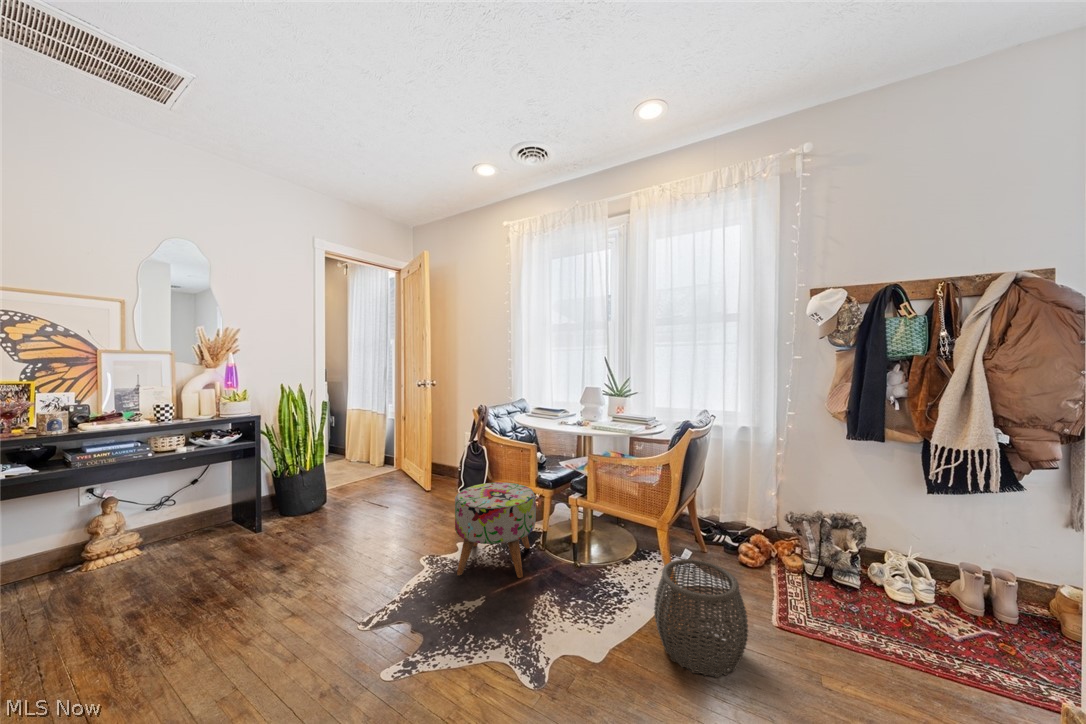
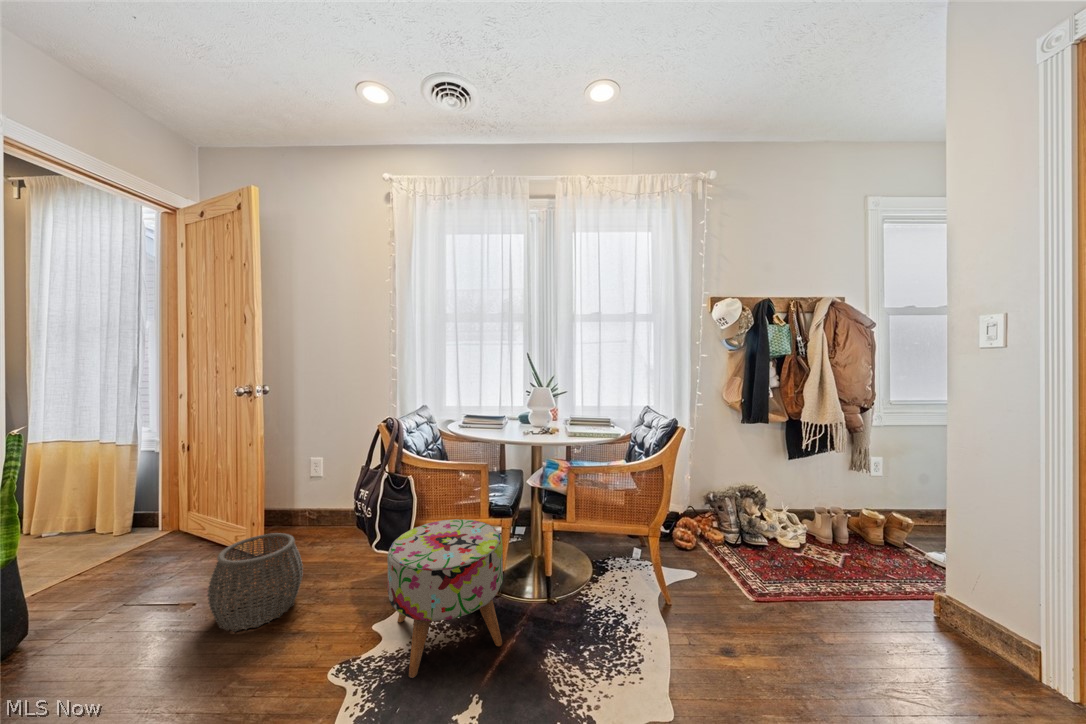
woven basket: present [654,559,748,677] -> present [207,533,303,631]

